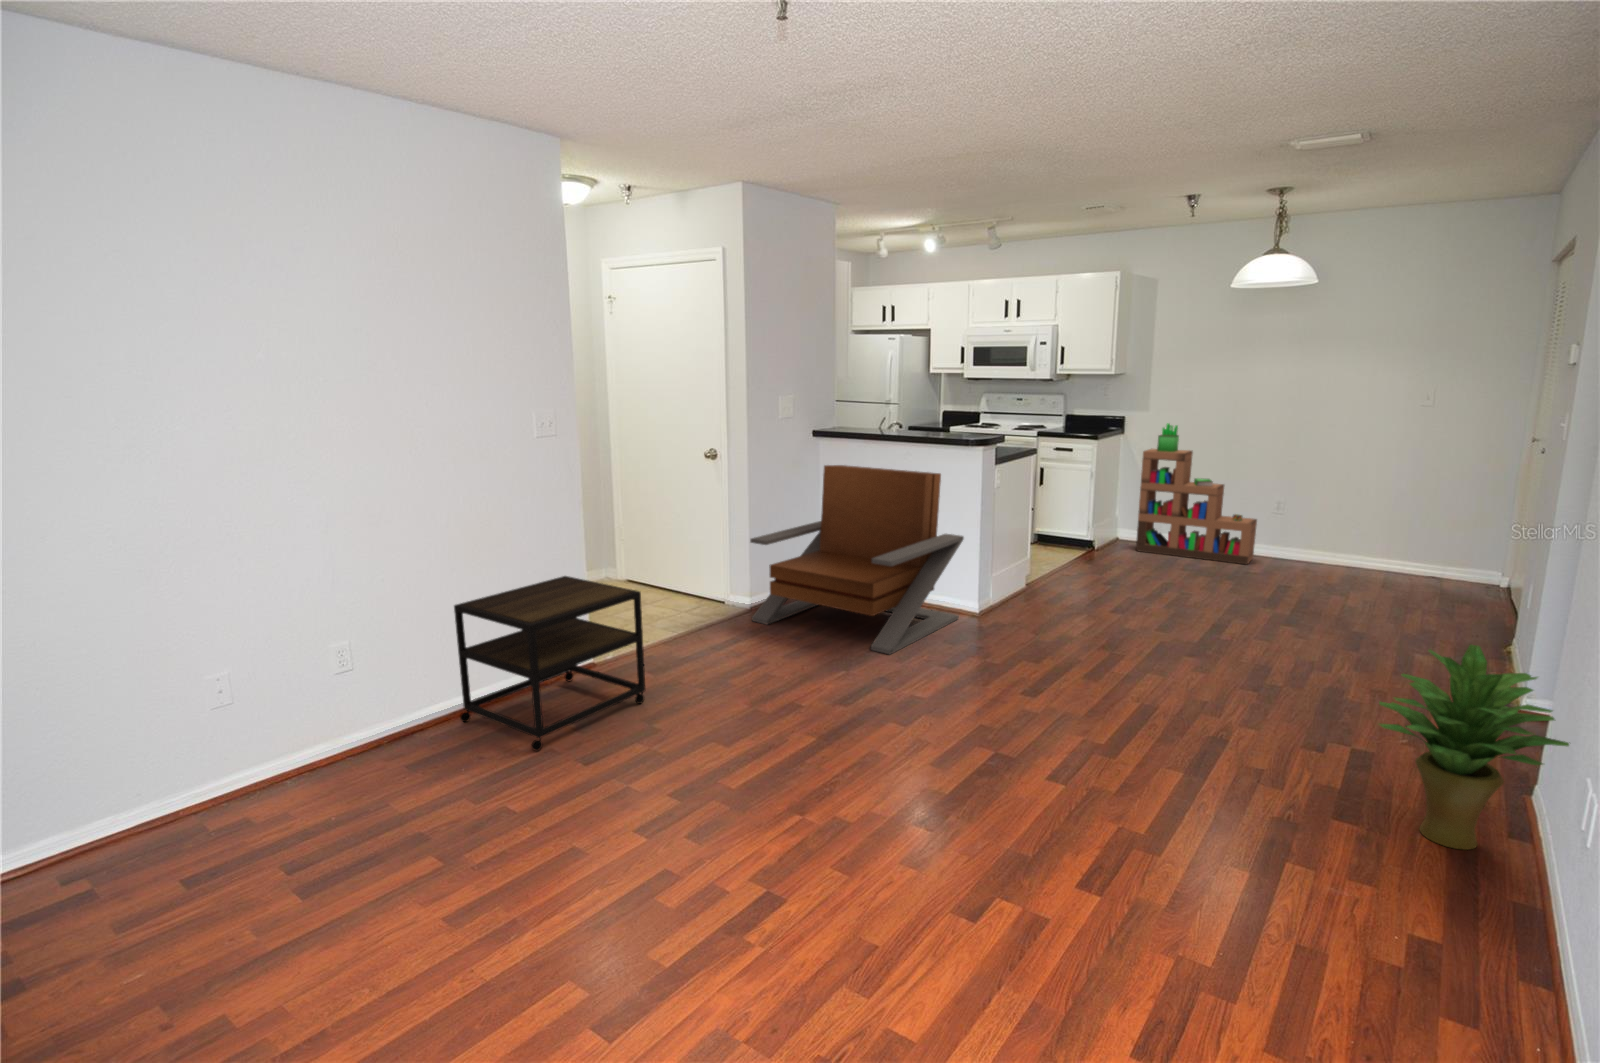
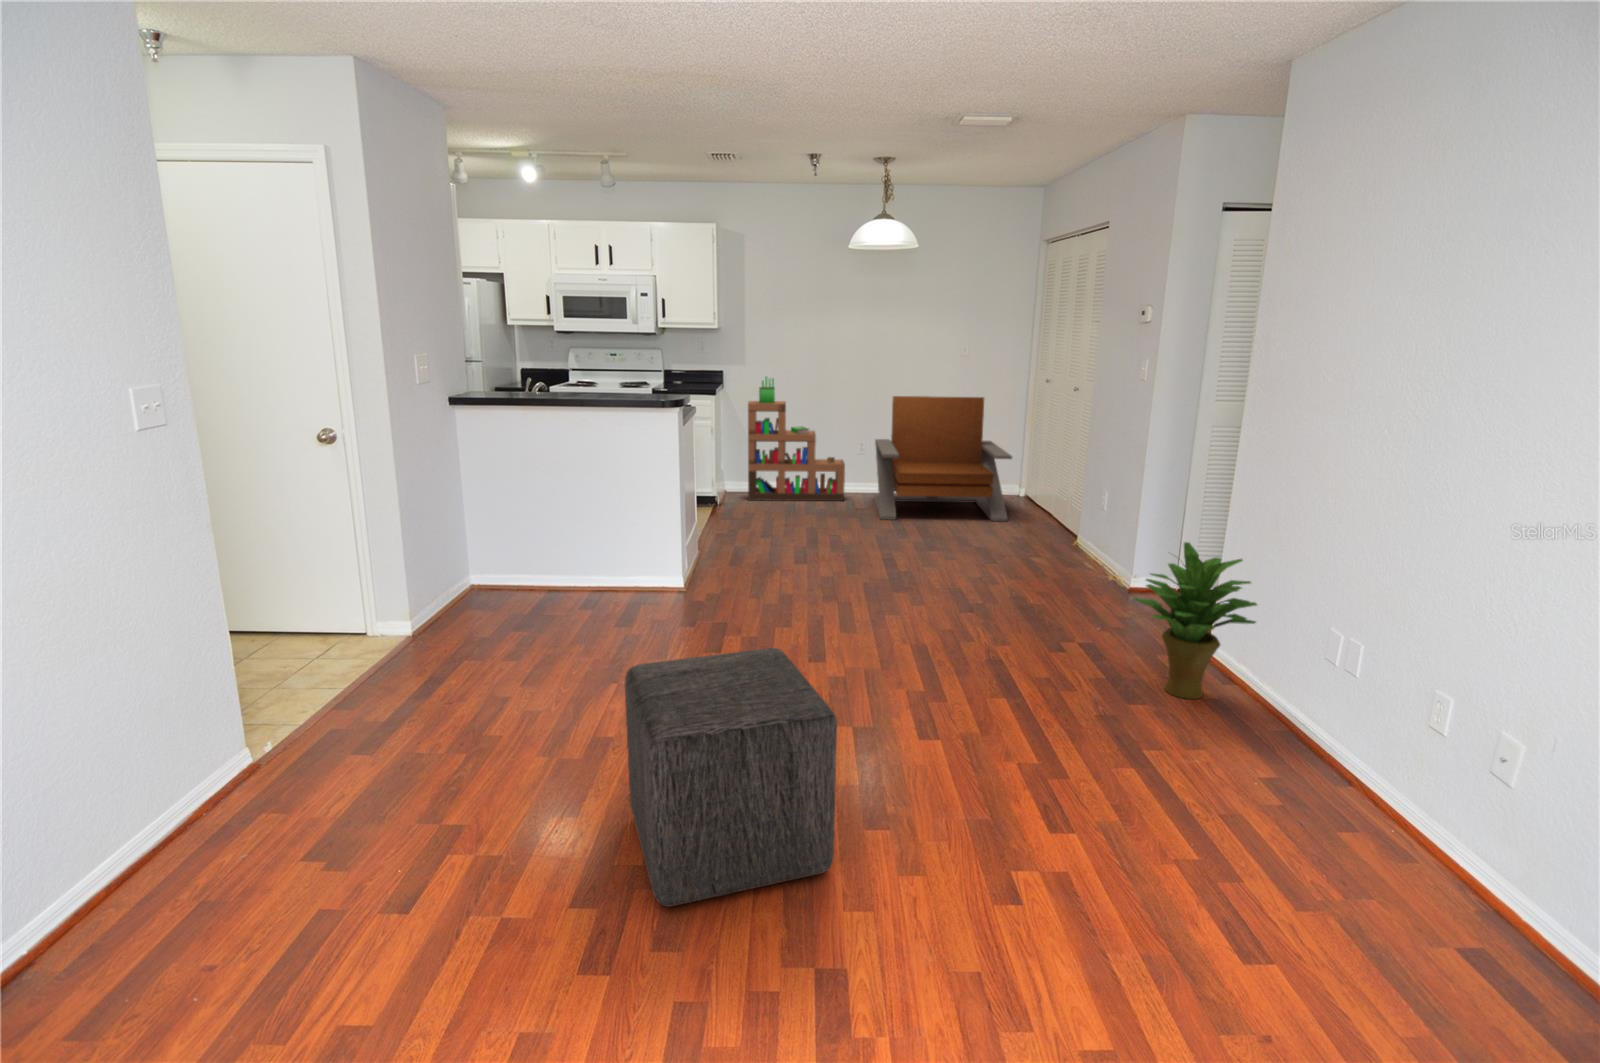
lounge chair: present [750,465,964,655] -> present [874,396,1012,521]
side table: present [454,576,645,751] -> none [43,643,395,936]
ottoman: none [707,637,885,837] -> present [625,648,837,907]

